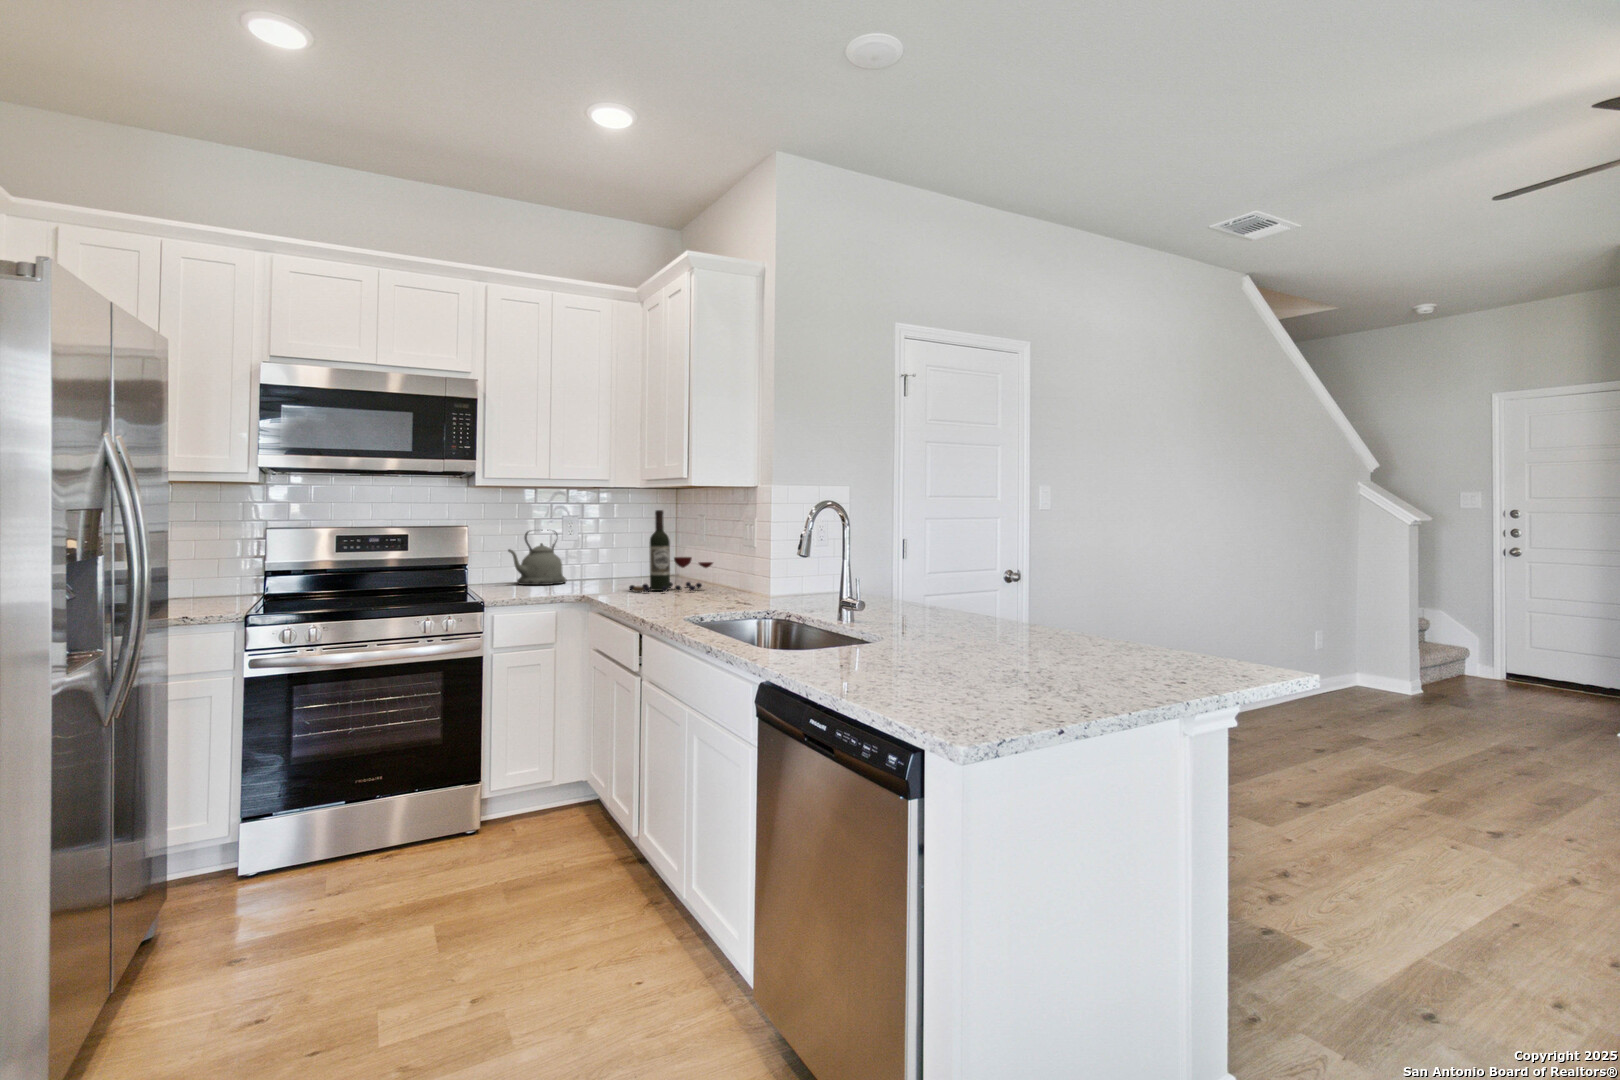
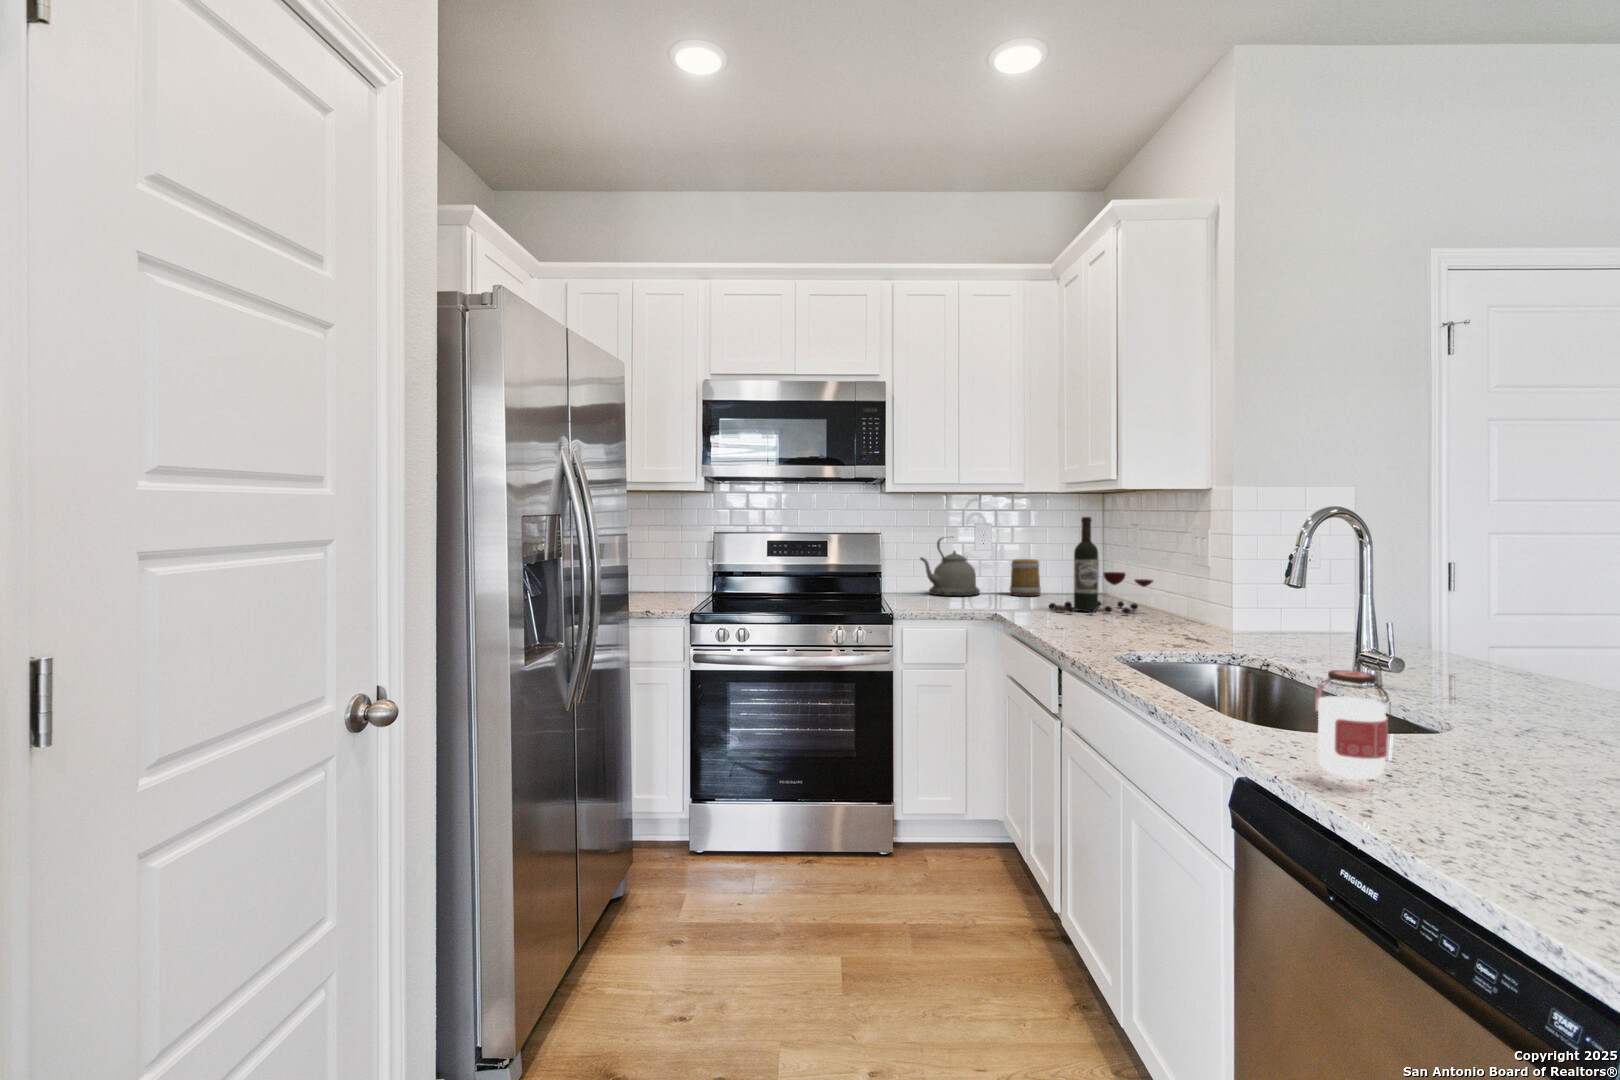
mug: none [593,550,622,582] -> present [1010,559,1041,596]
jar: none [805,600,845,670] -> present [1315,670,1391,780]

